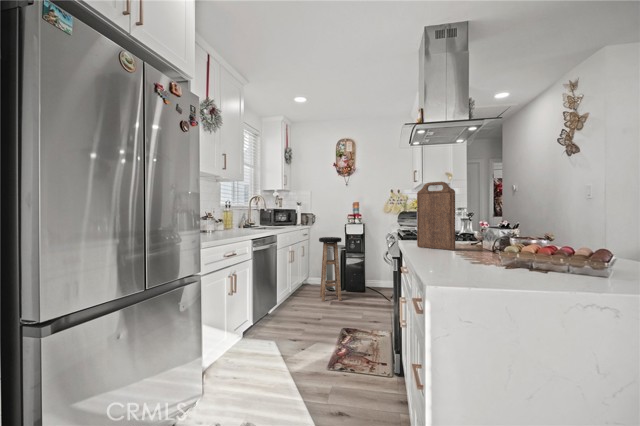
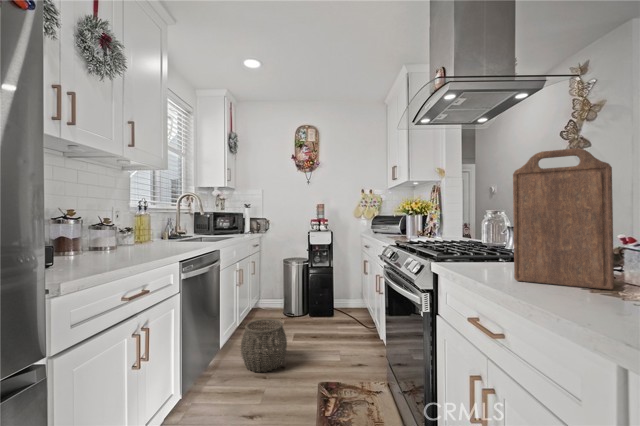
bar stool: present [319,237,342,301] -> none [276,248,307,335]
woven basket: none [291,286,324,320] -> present [241,319,287,372]

